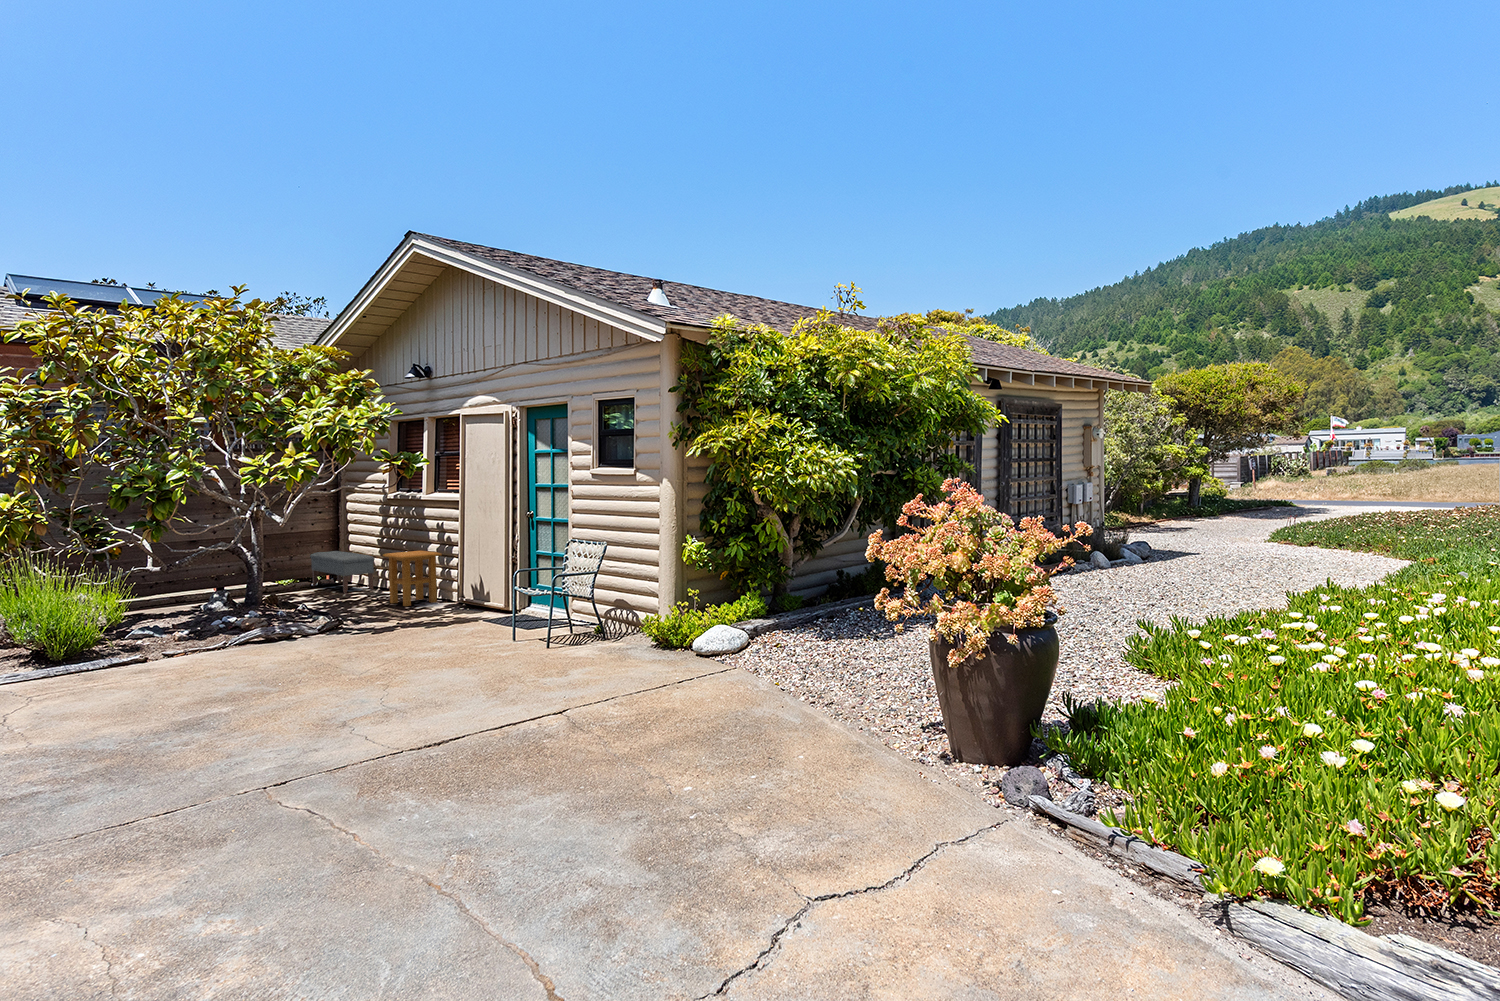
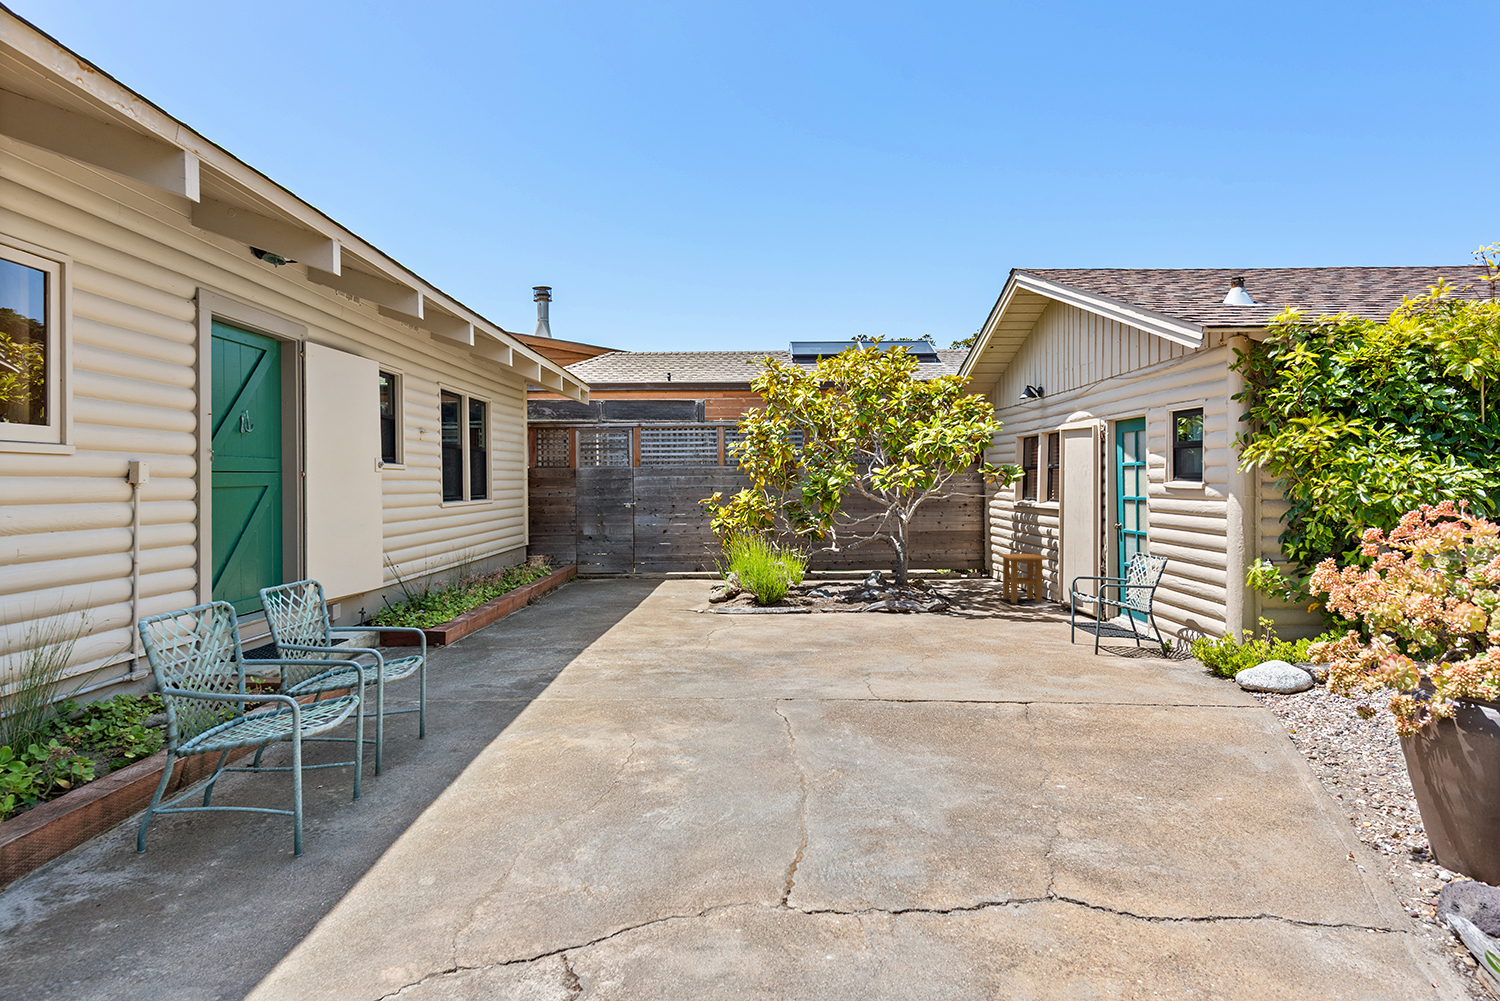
bench: present [310,551,374,593] -> none [958,549,1003,586]

